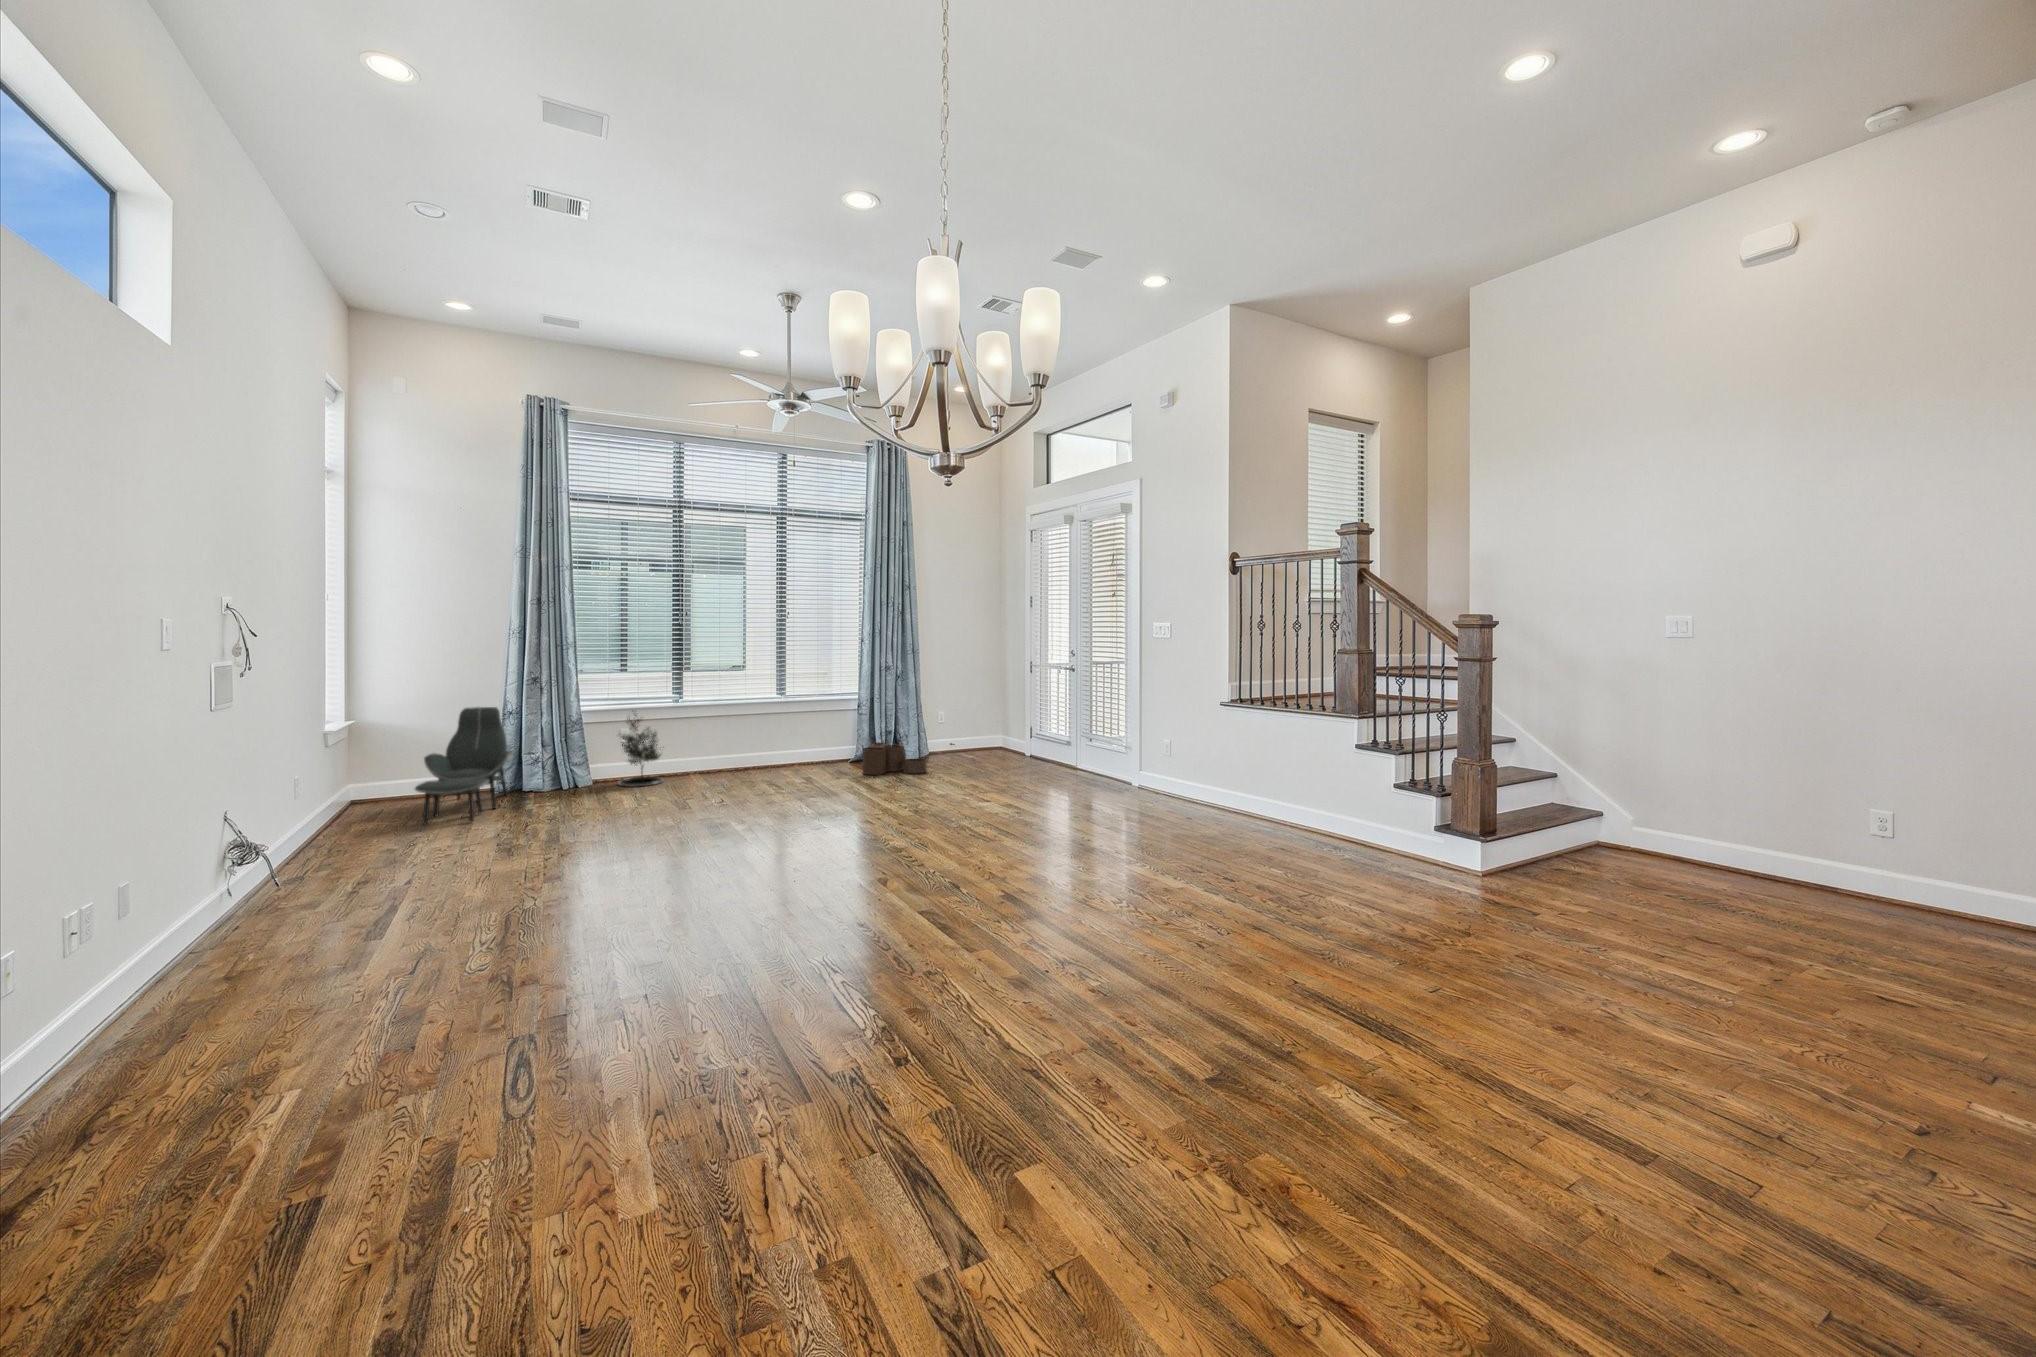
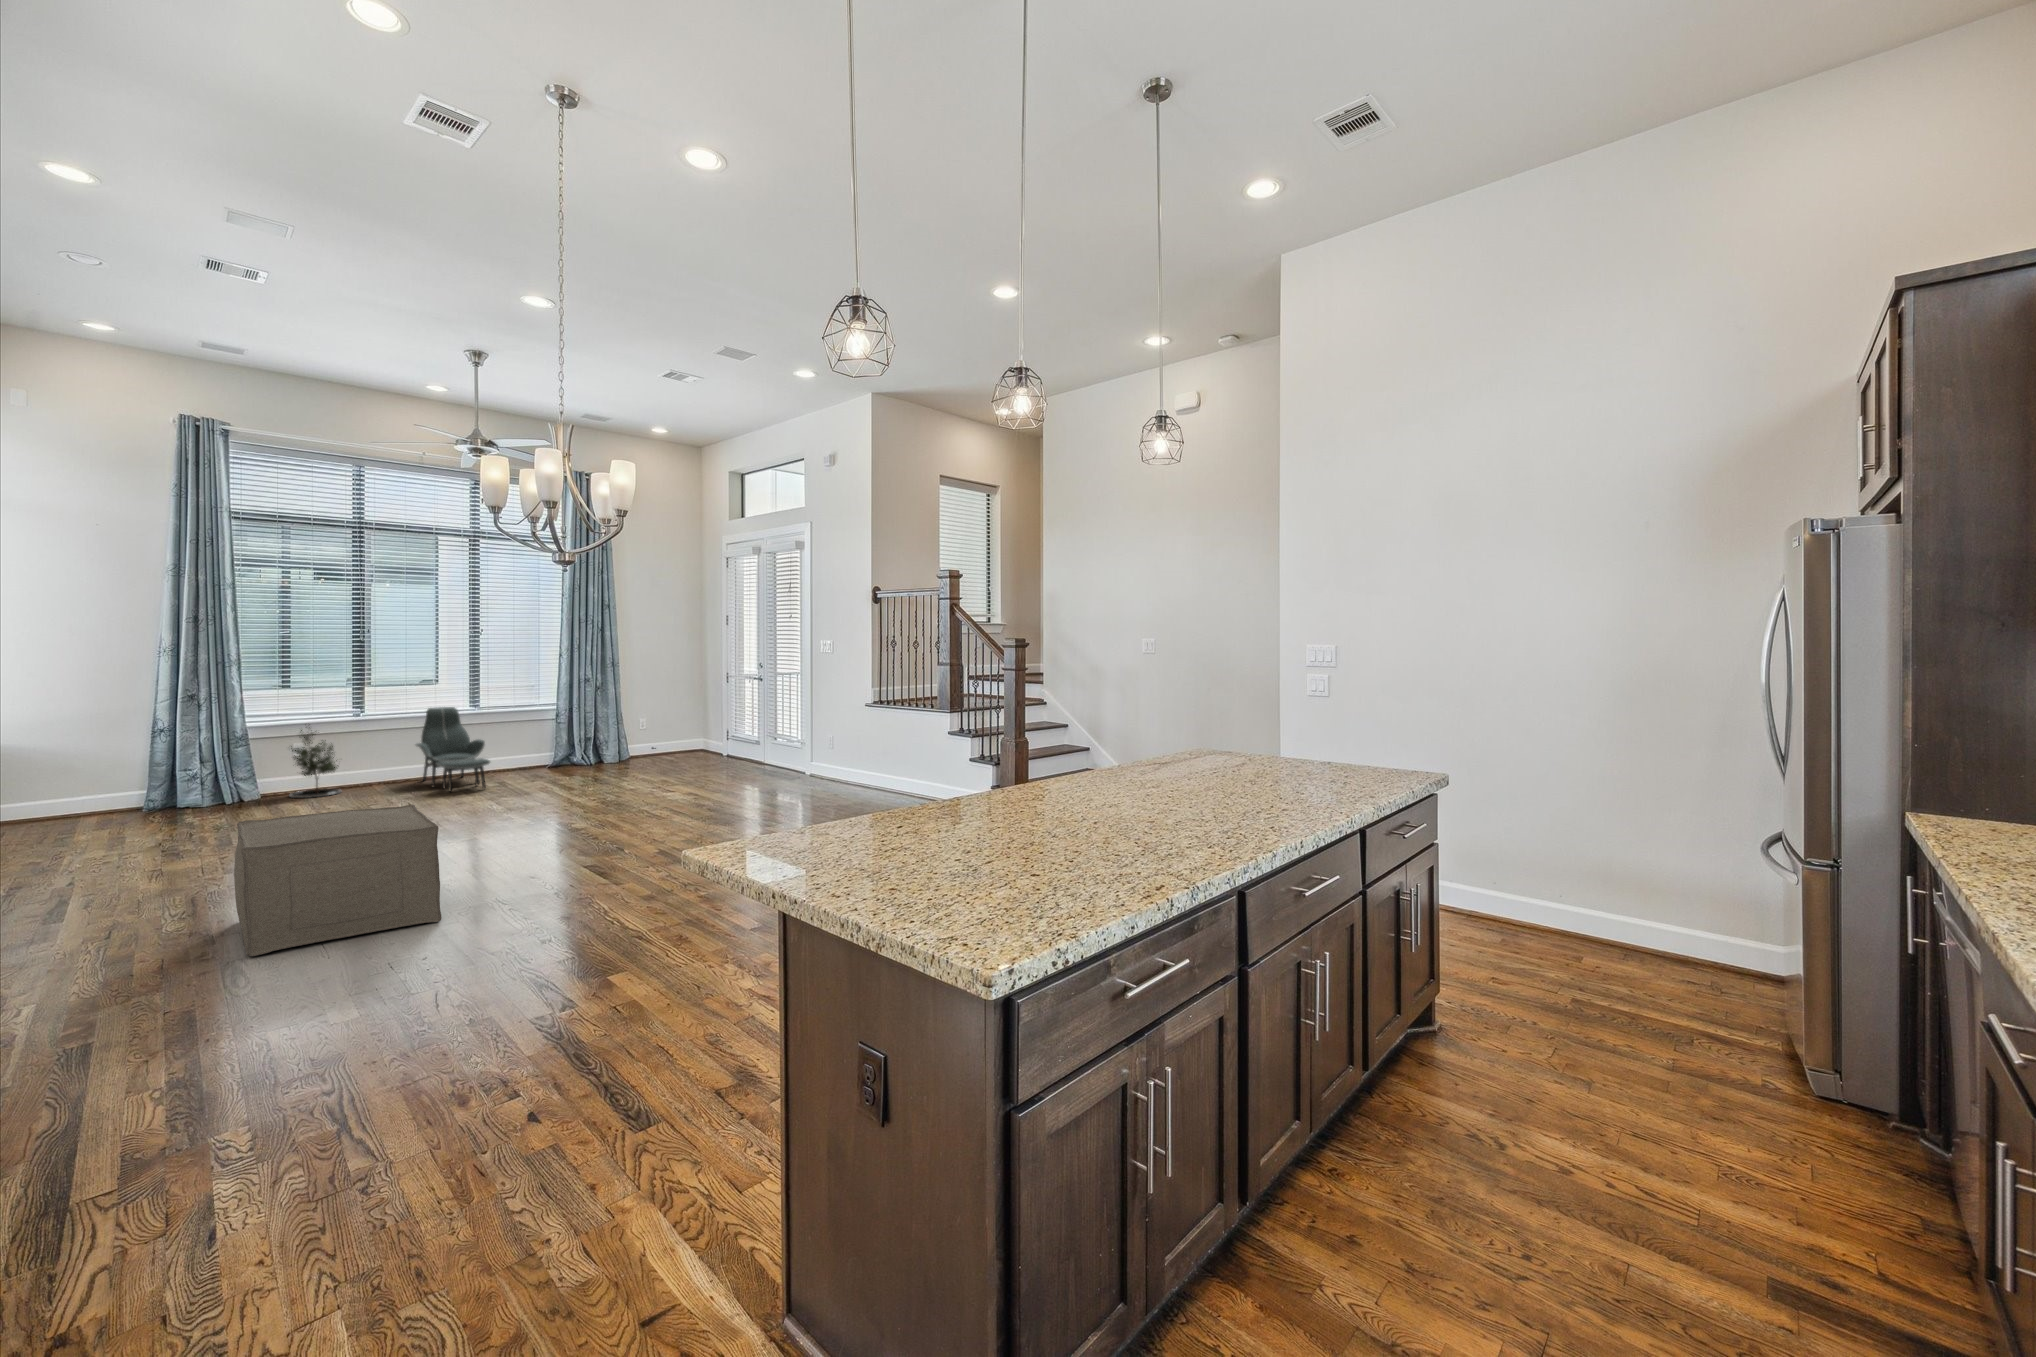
lounge chair: present [415,707,514,824] -> present [416,707,490,792]
woven basket: present [862,741,926,775] -> none [556,747,622,778]
ottoman: none [523,825,761,1043] -> present [234,805,442,956]

